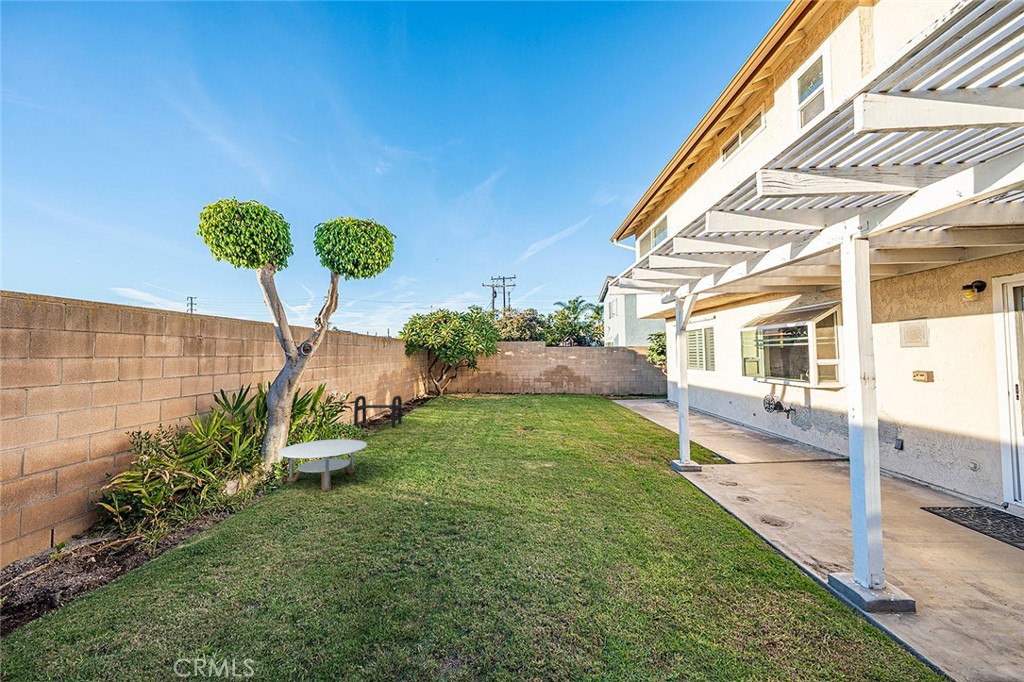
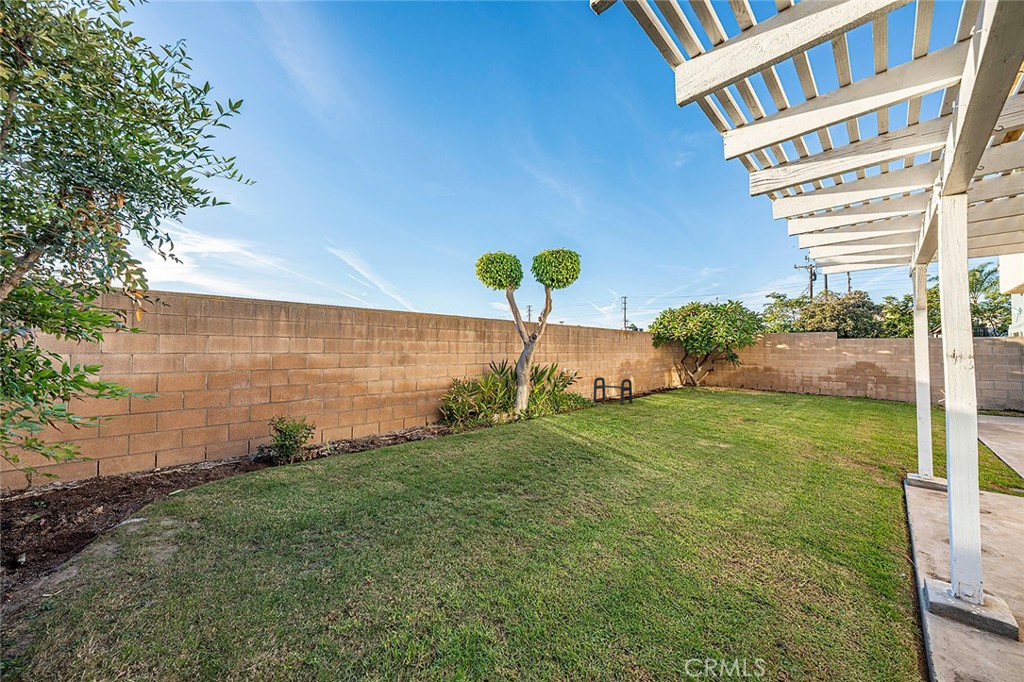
round table: present [278,439,367,491] -> none [518,399,570,428]

